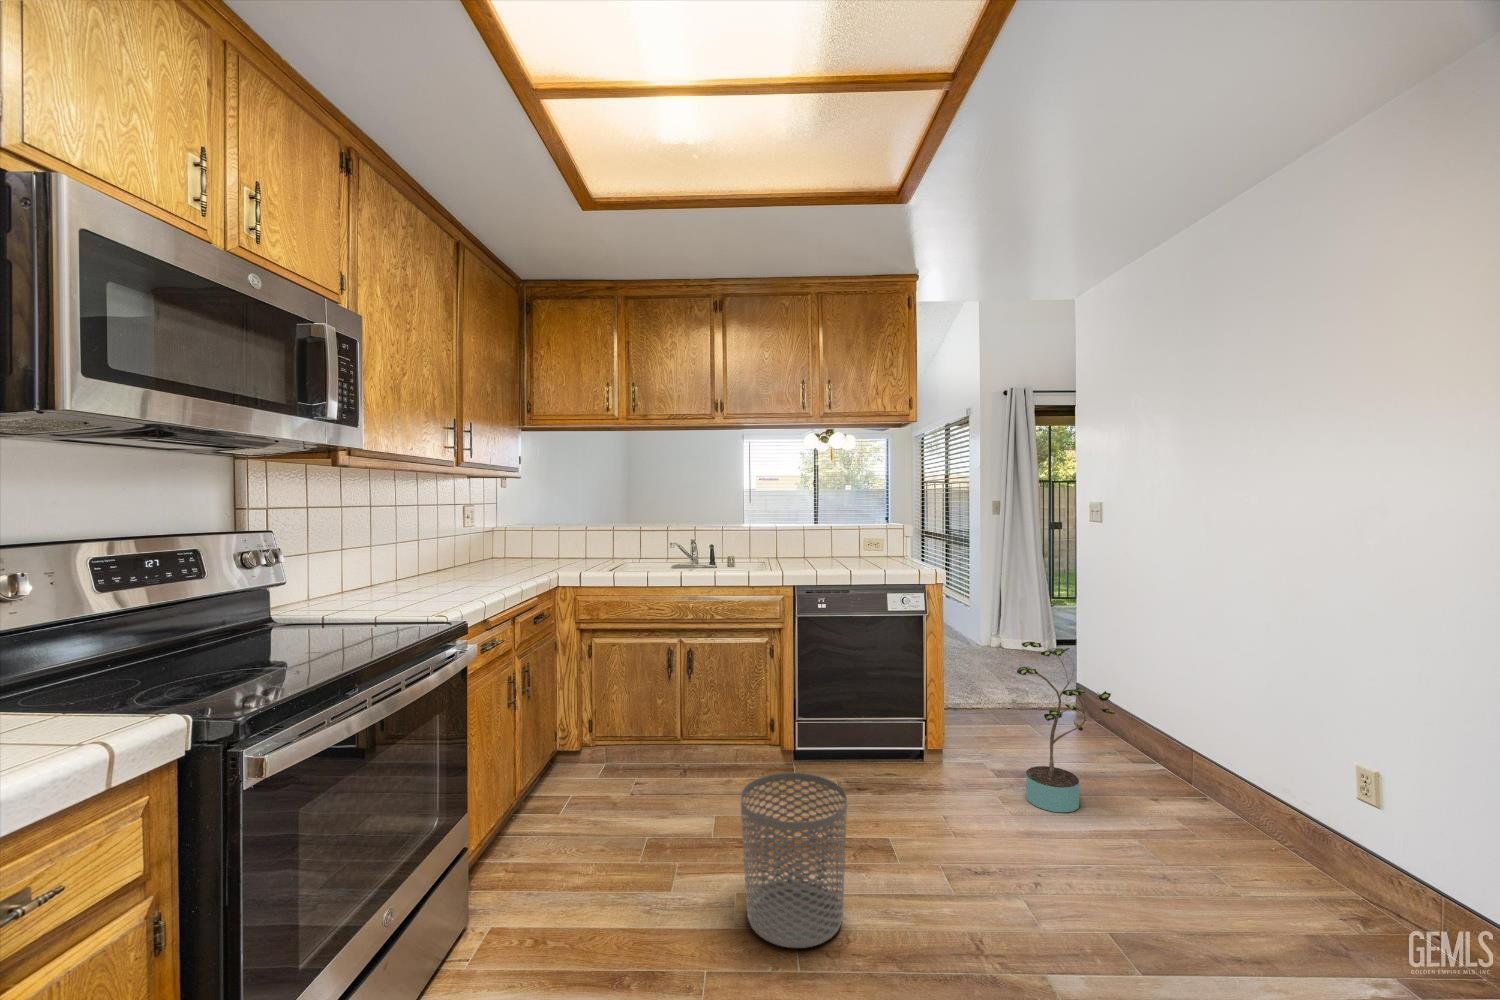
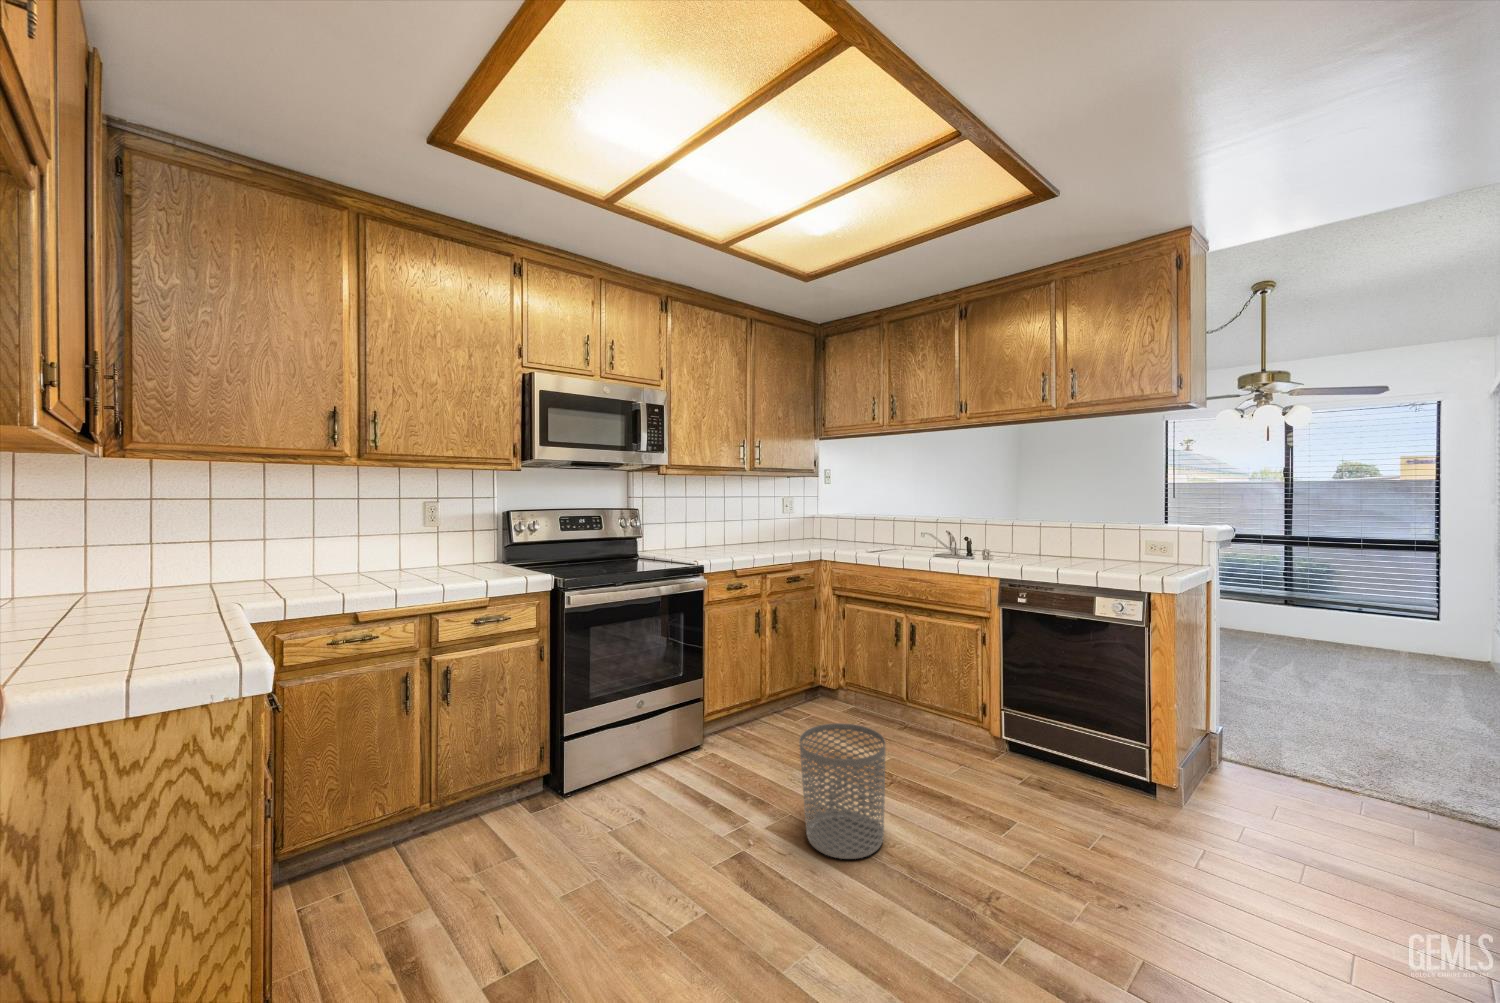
potted plant: present [1017,642,1115,813] -> none [1184,677,1346,902]

